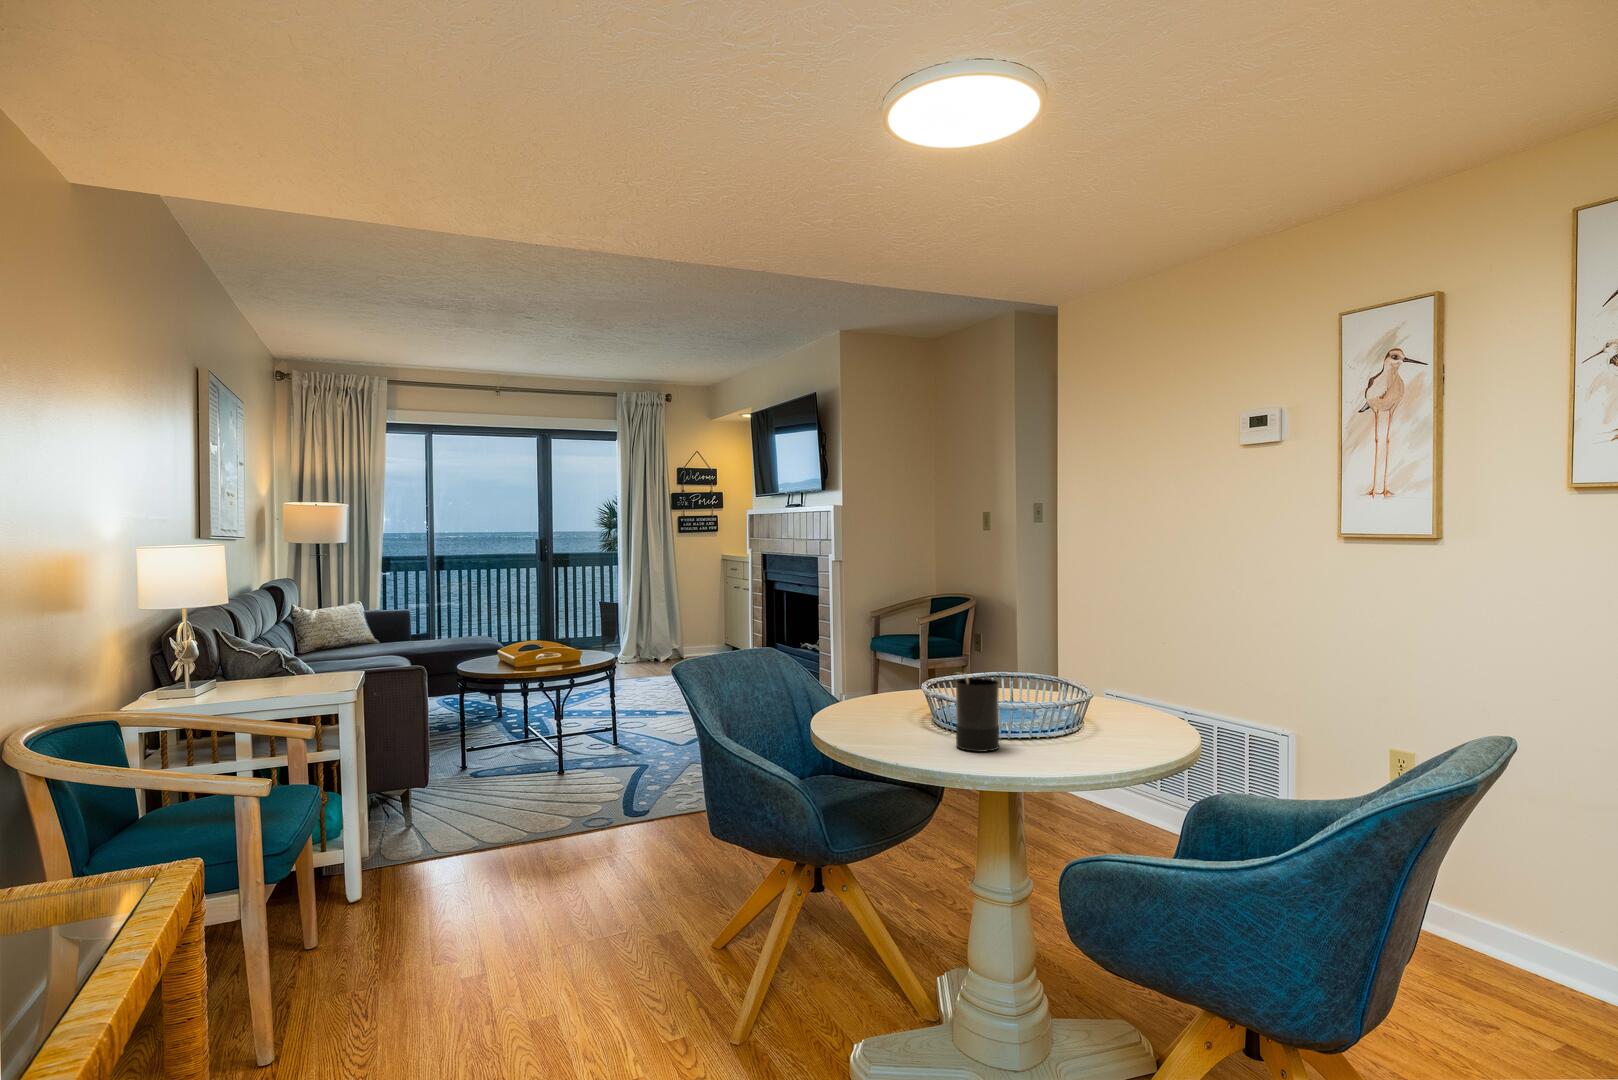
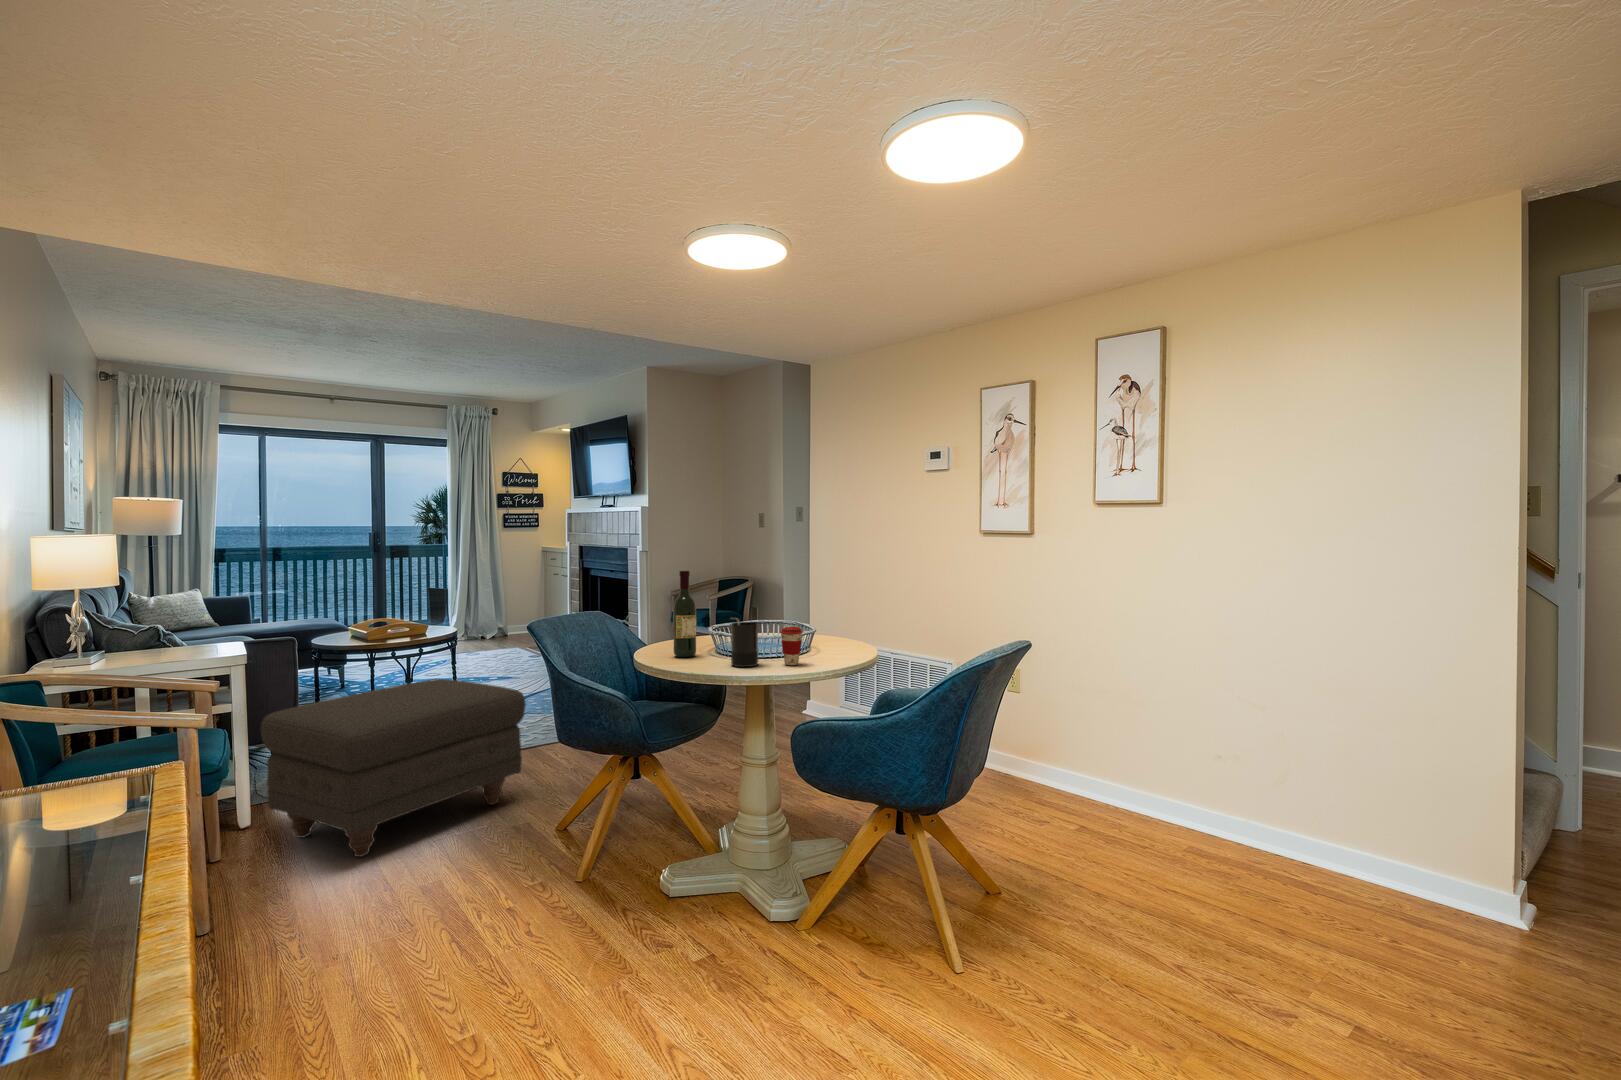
wine bottle: none [868,596,902,726] -> present [673,570,696,657]
coffee cup: none [1034,689,1072,752] -> present [780,627,803,665]
ottoman: none [363,726,677,966] -> present [261,679,526,857]

